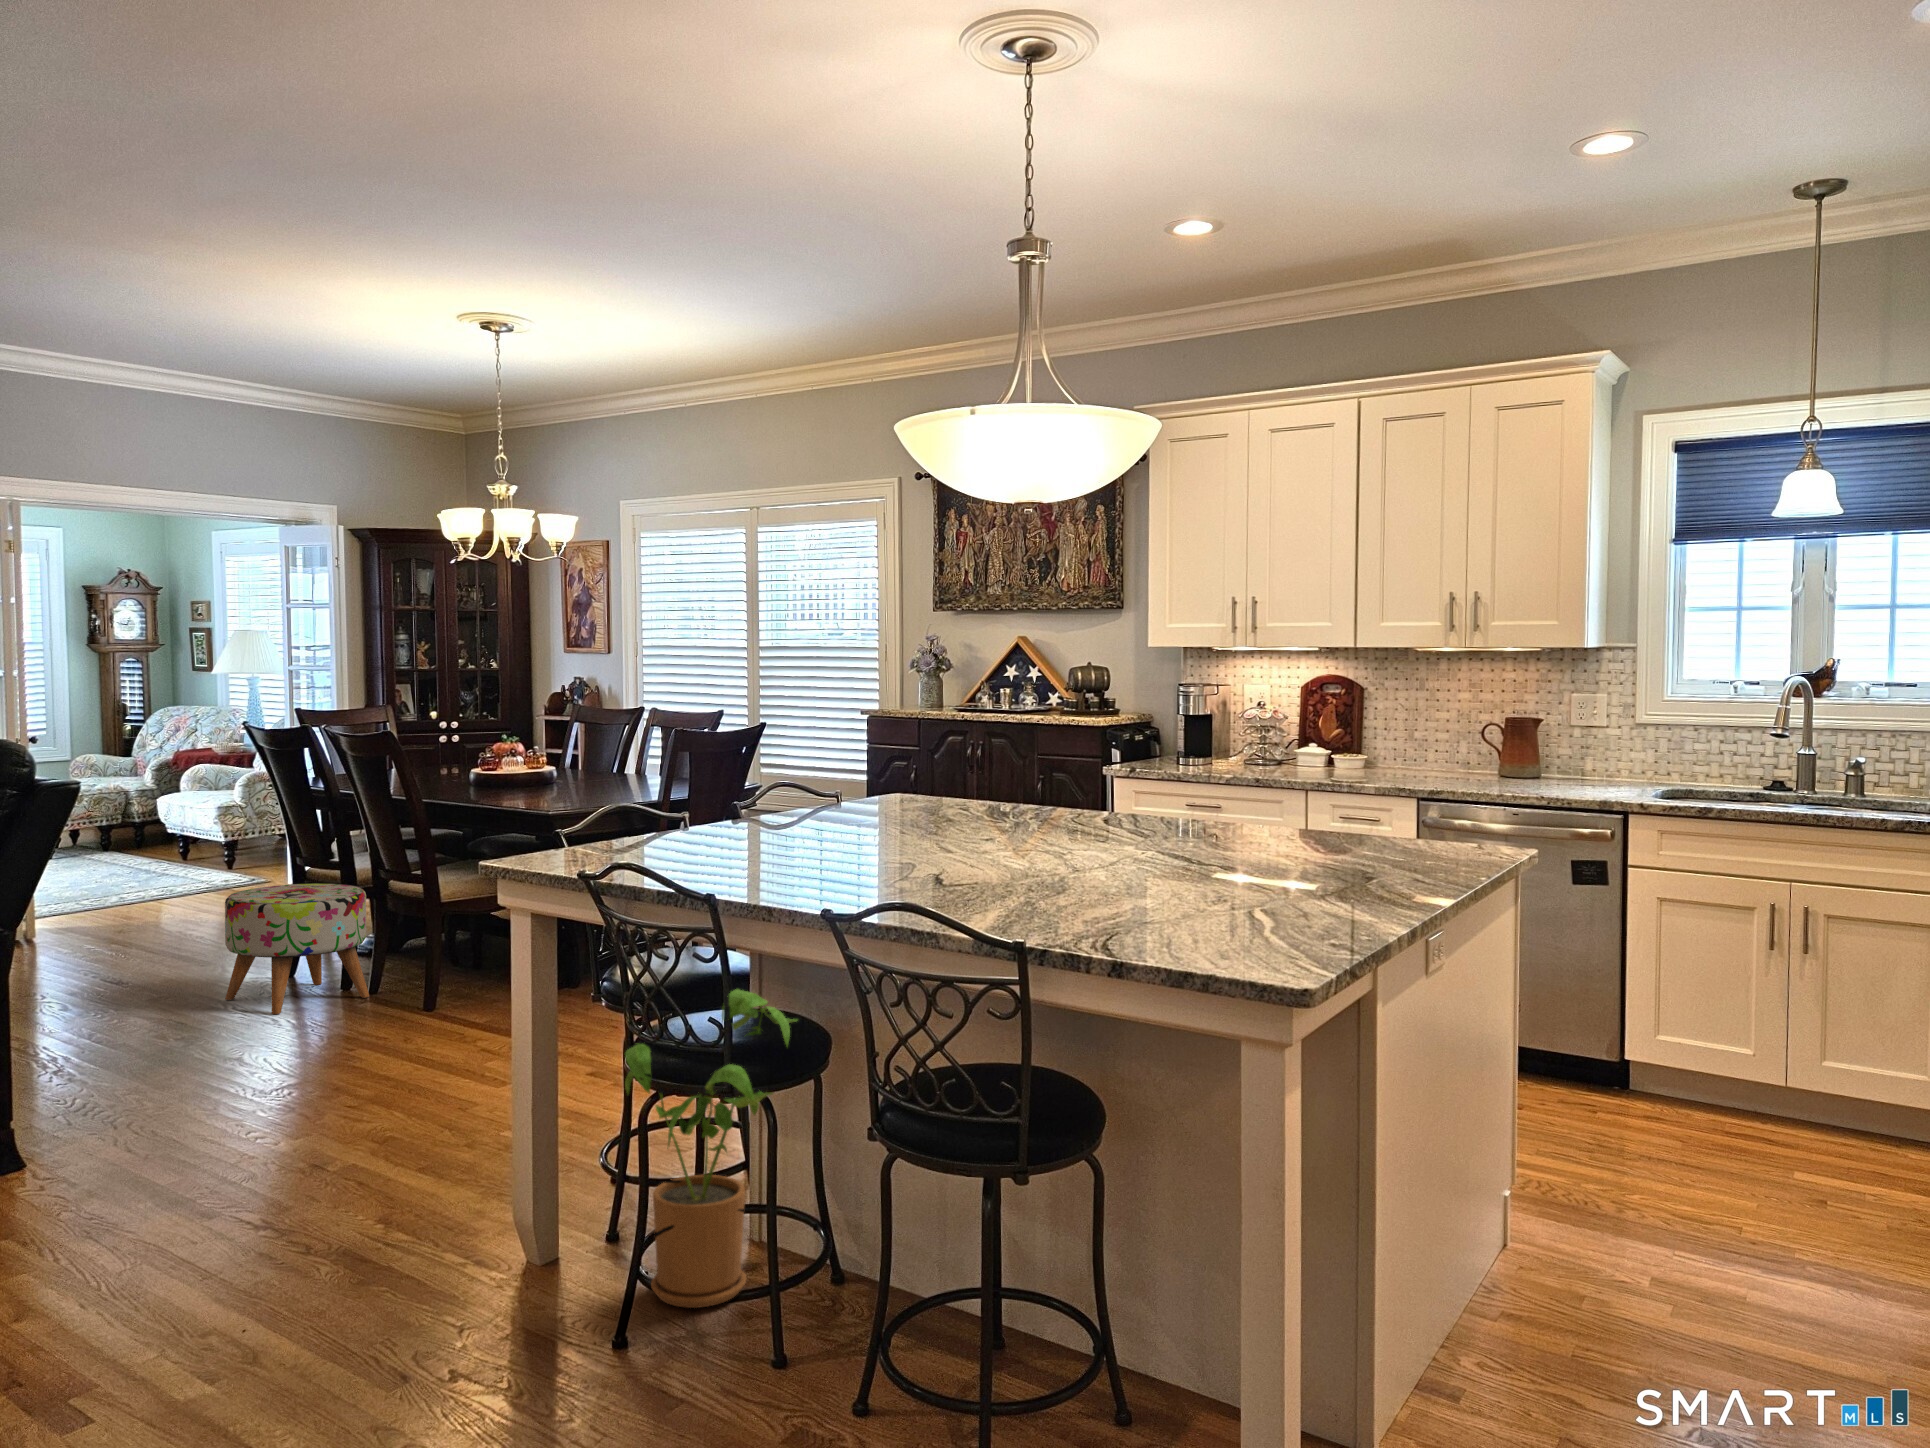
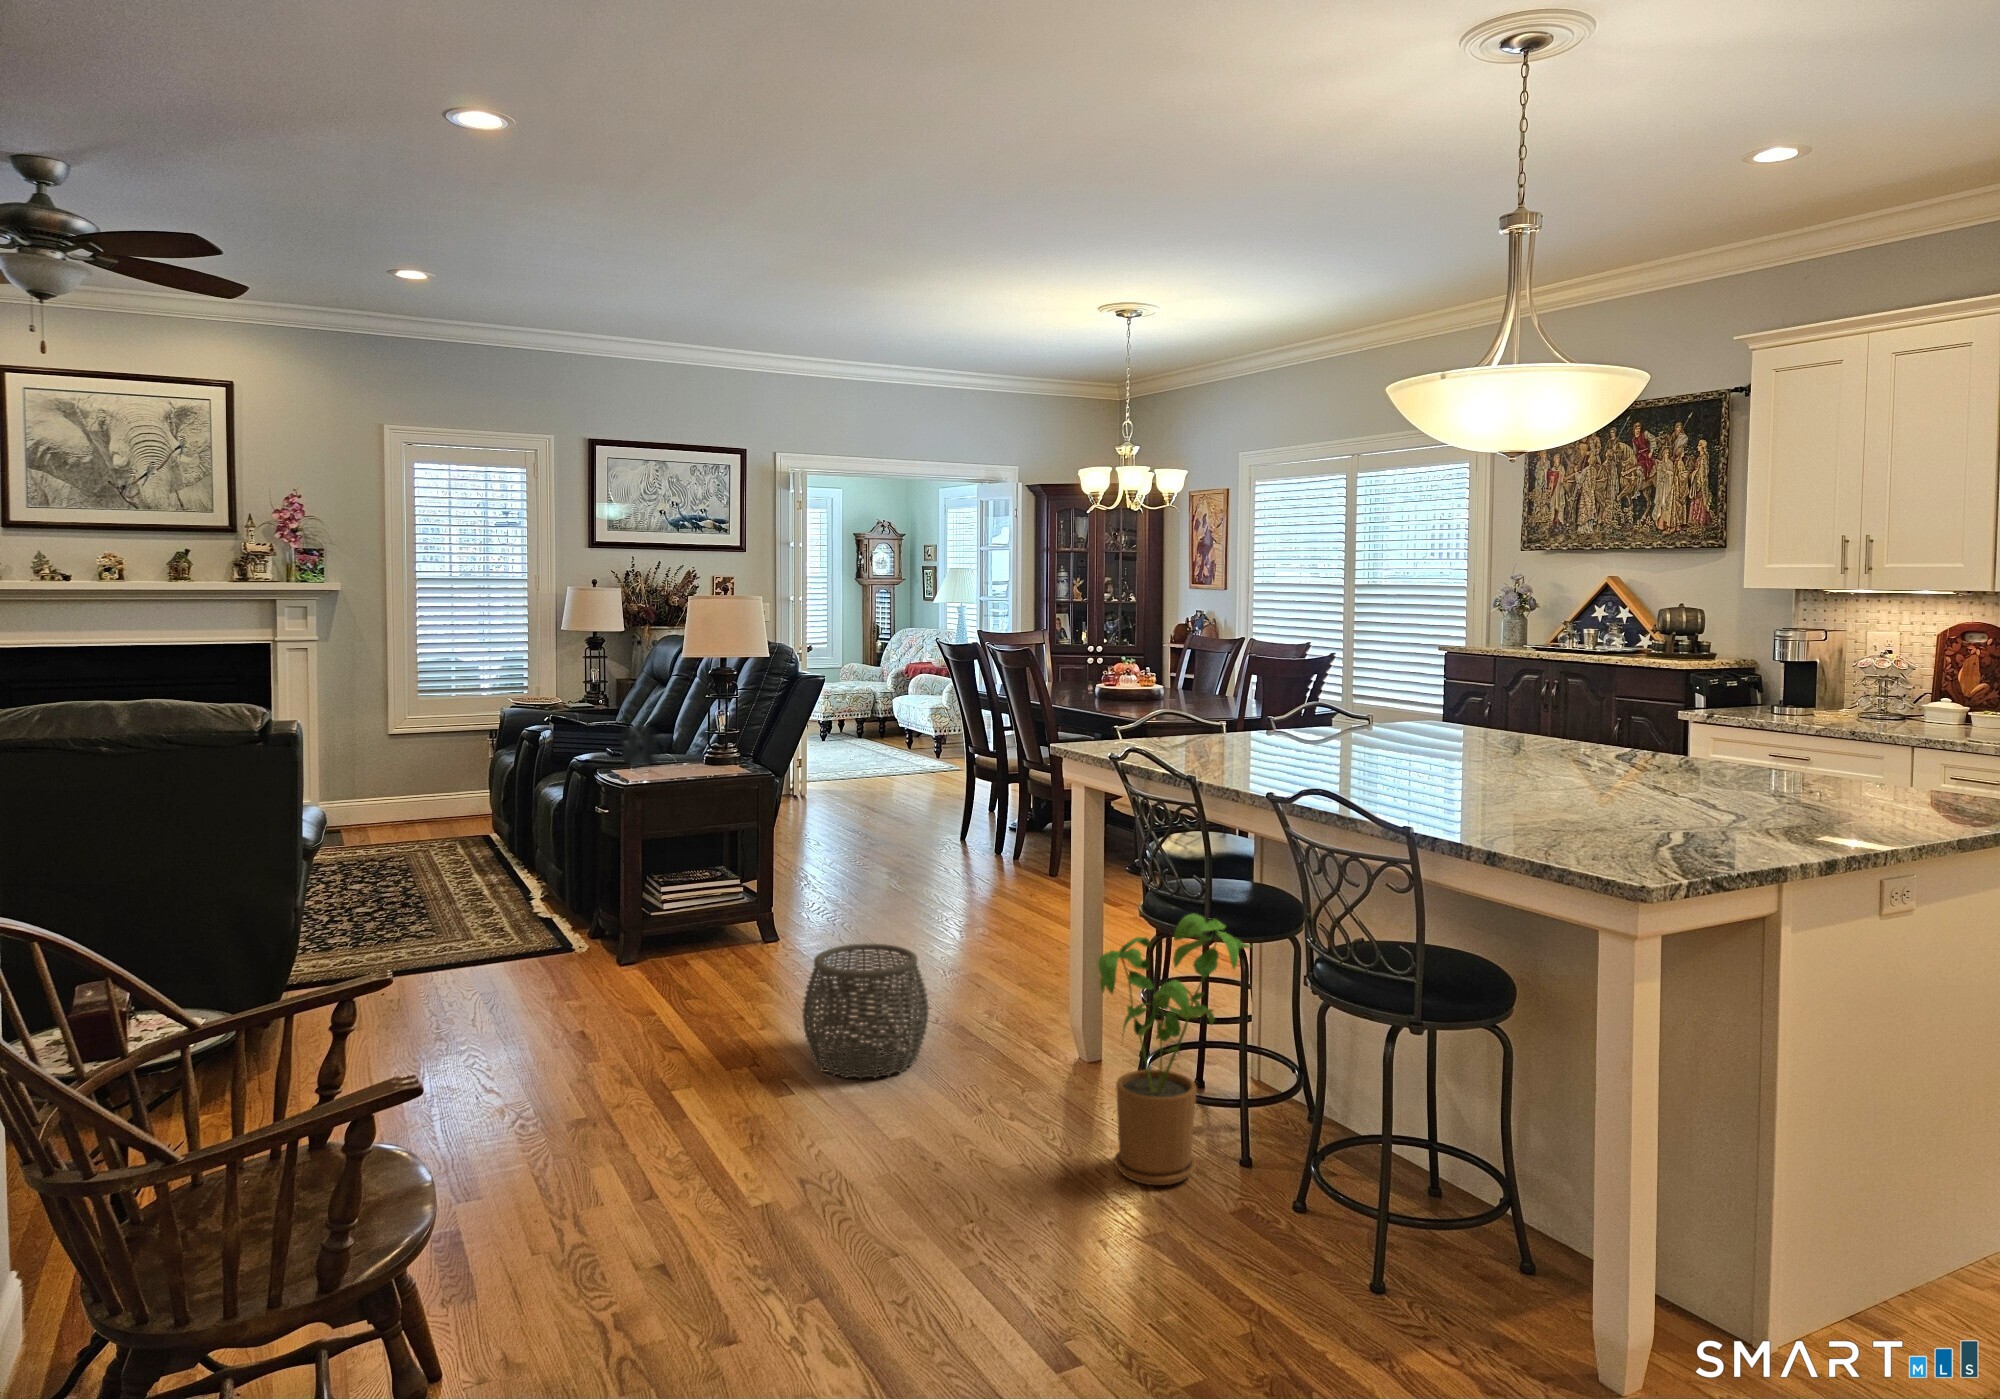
ottoman: present [225,884,369,1014] -> none [893,780,996,883]
woven basket: none [194,1080,372,1257] -> present [803,944,929,1079]

